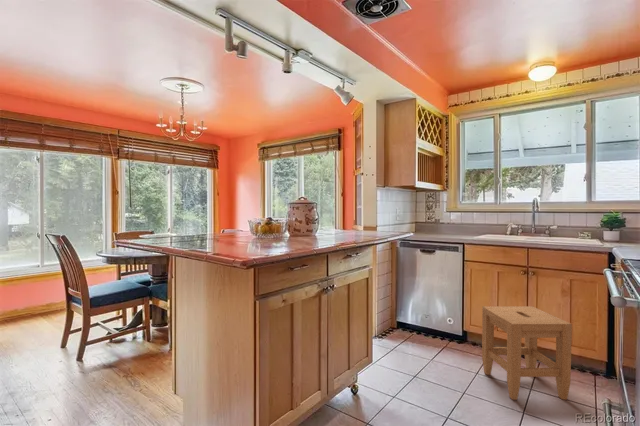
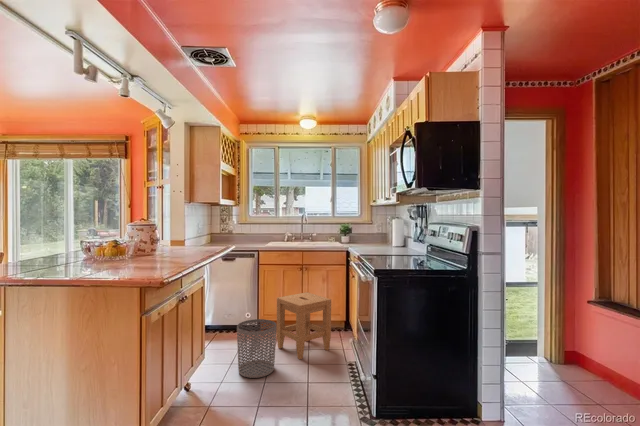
waste bin: none [419,328,473,407] -> present [237,319,276,378]

